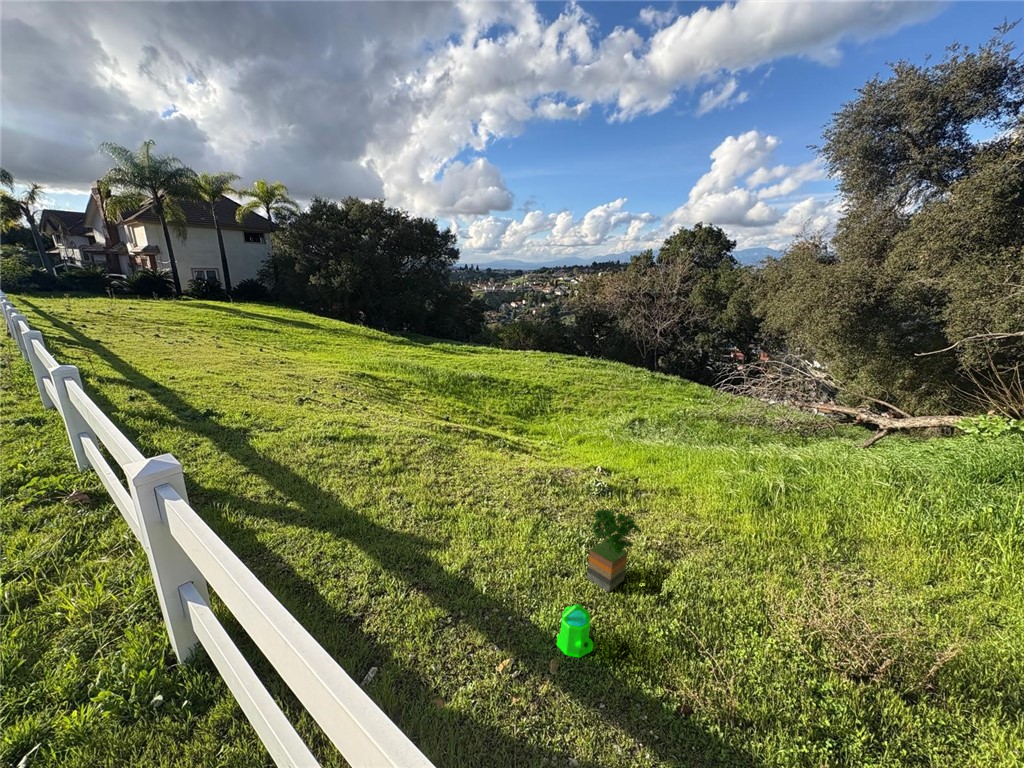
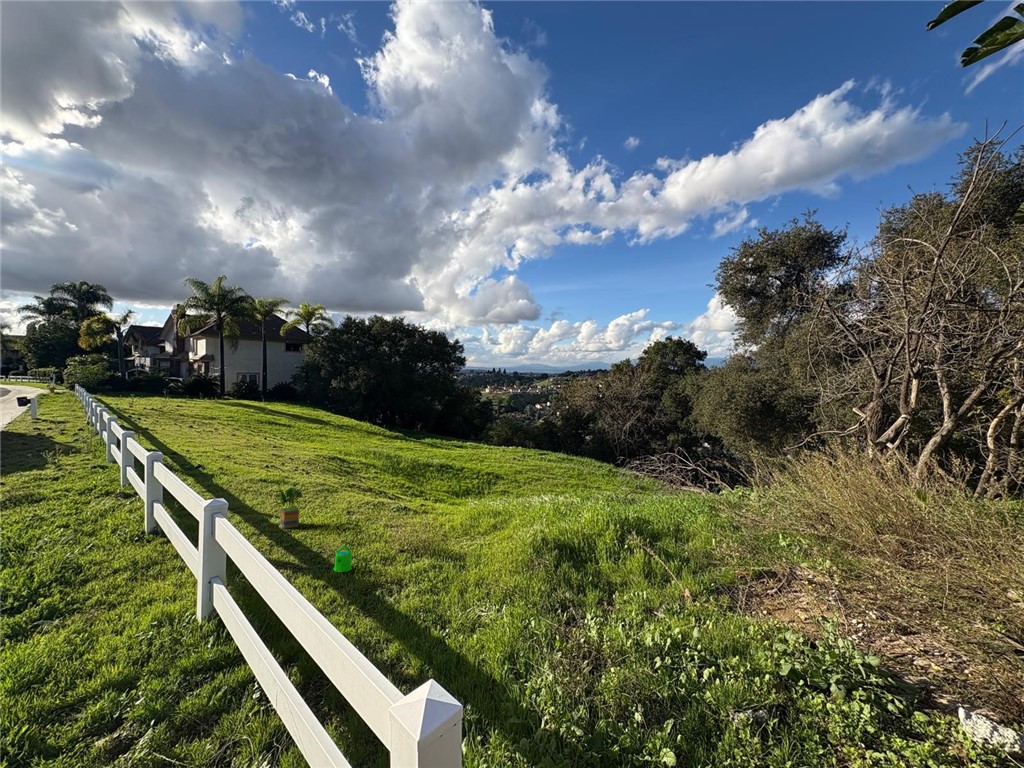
potted tree: present [587,509,640,592] -> present [277,488,306,529]

